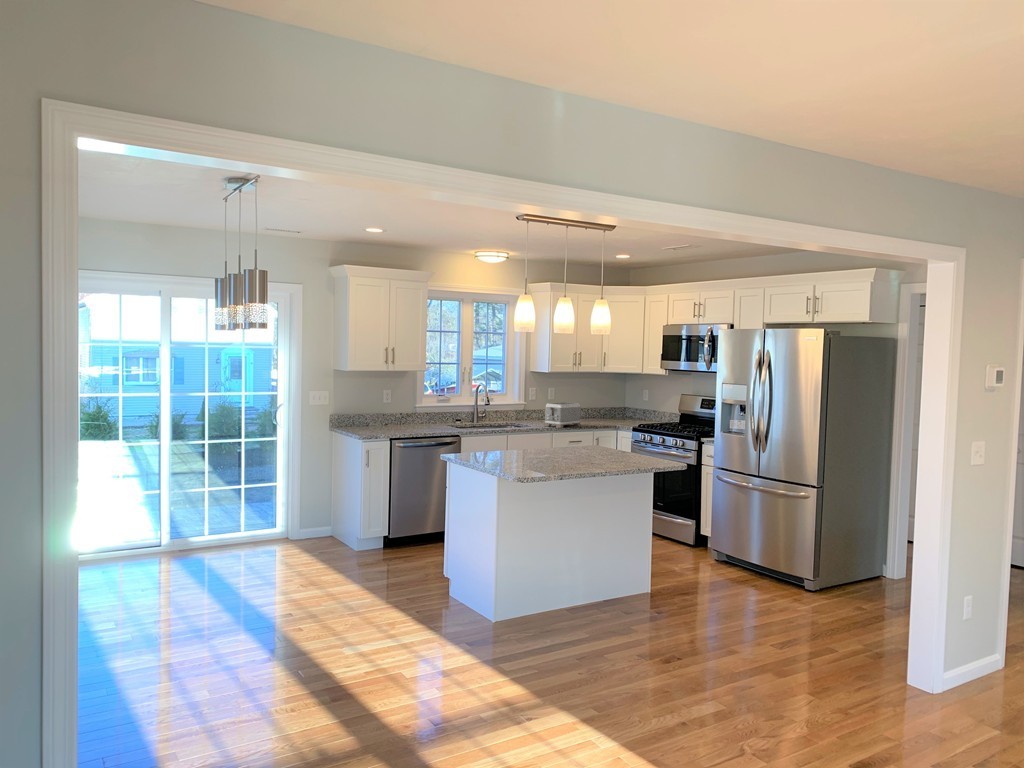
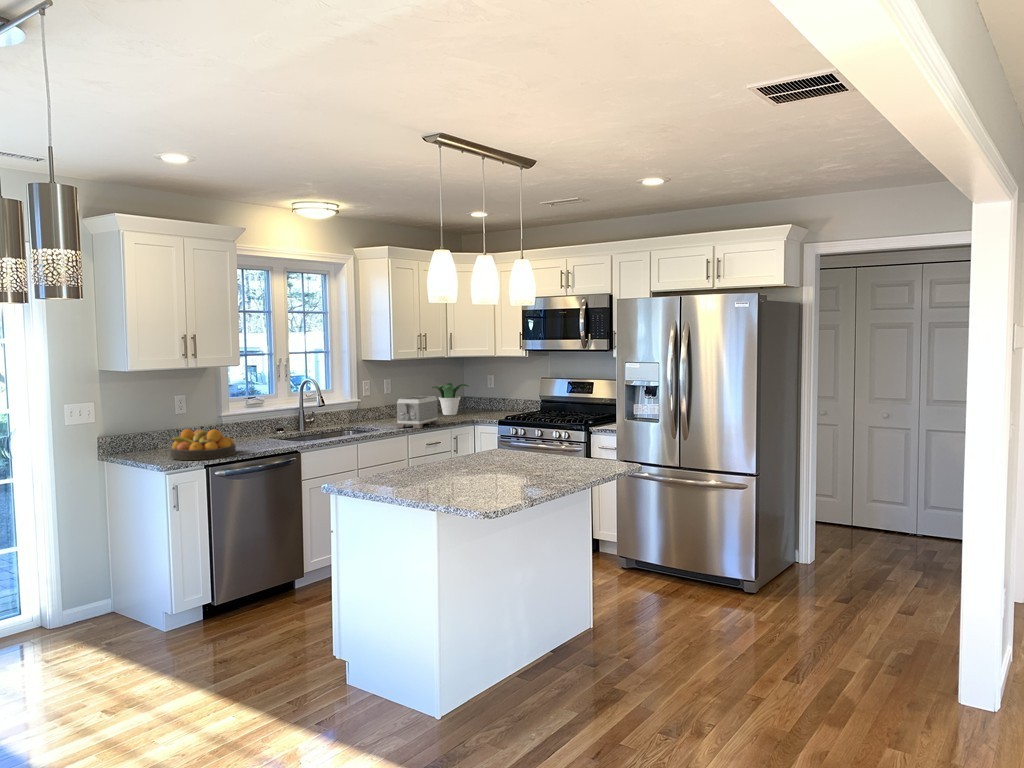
potted plant: none [588,394,616,421] -> present [432,383,468,415]
fruit bowl: none [369,413,413,435] -> present [170,429,236,460]

